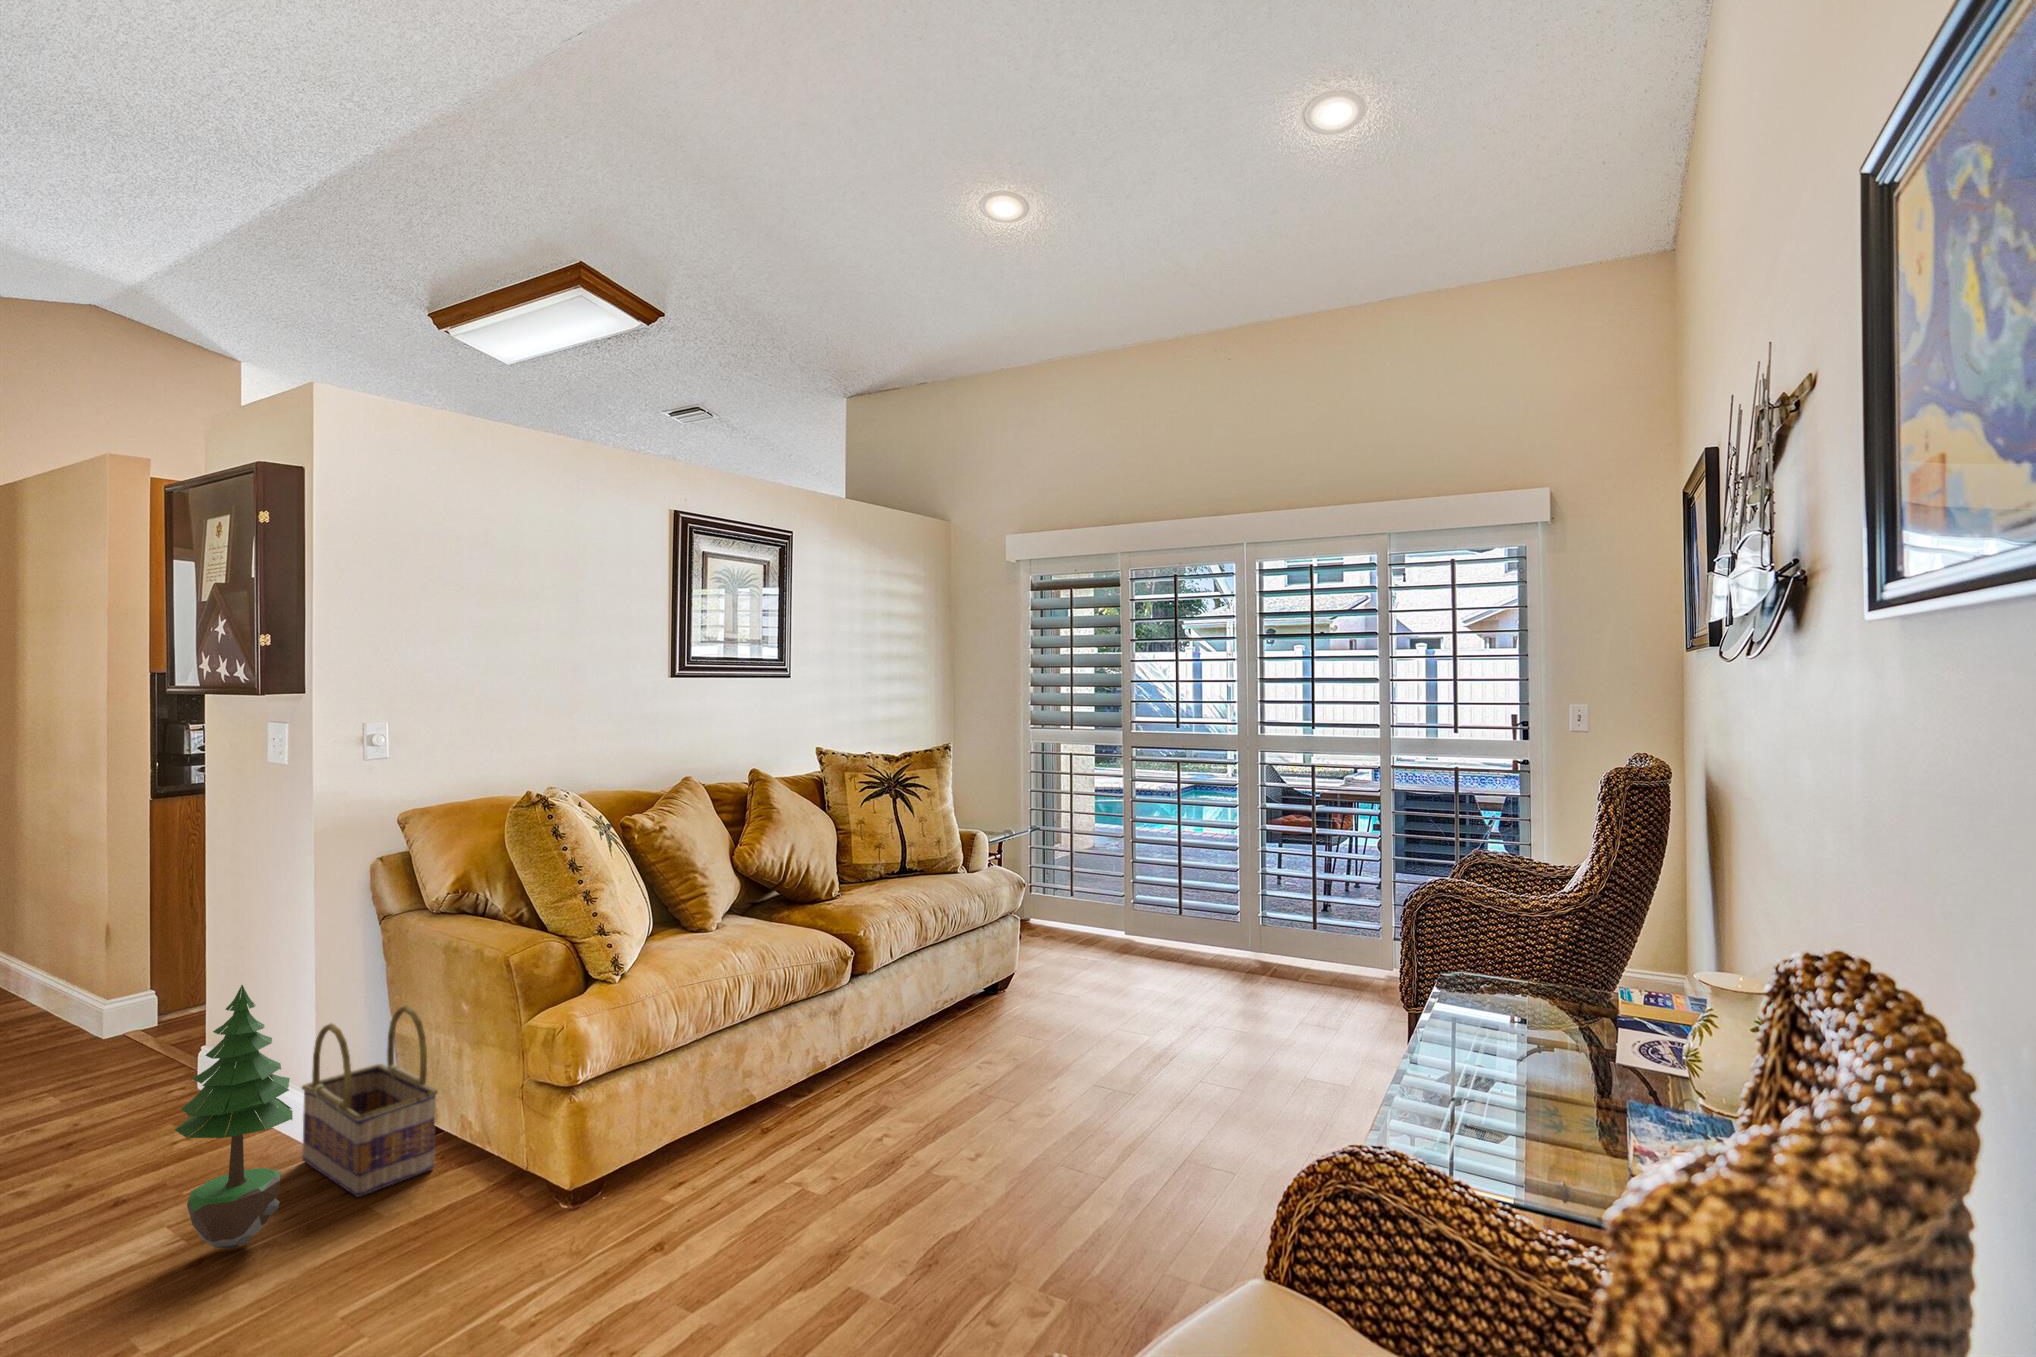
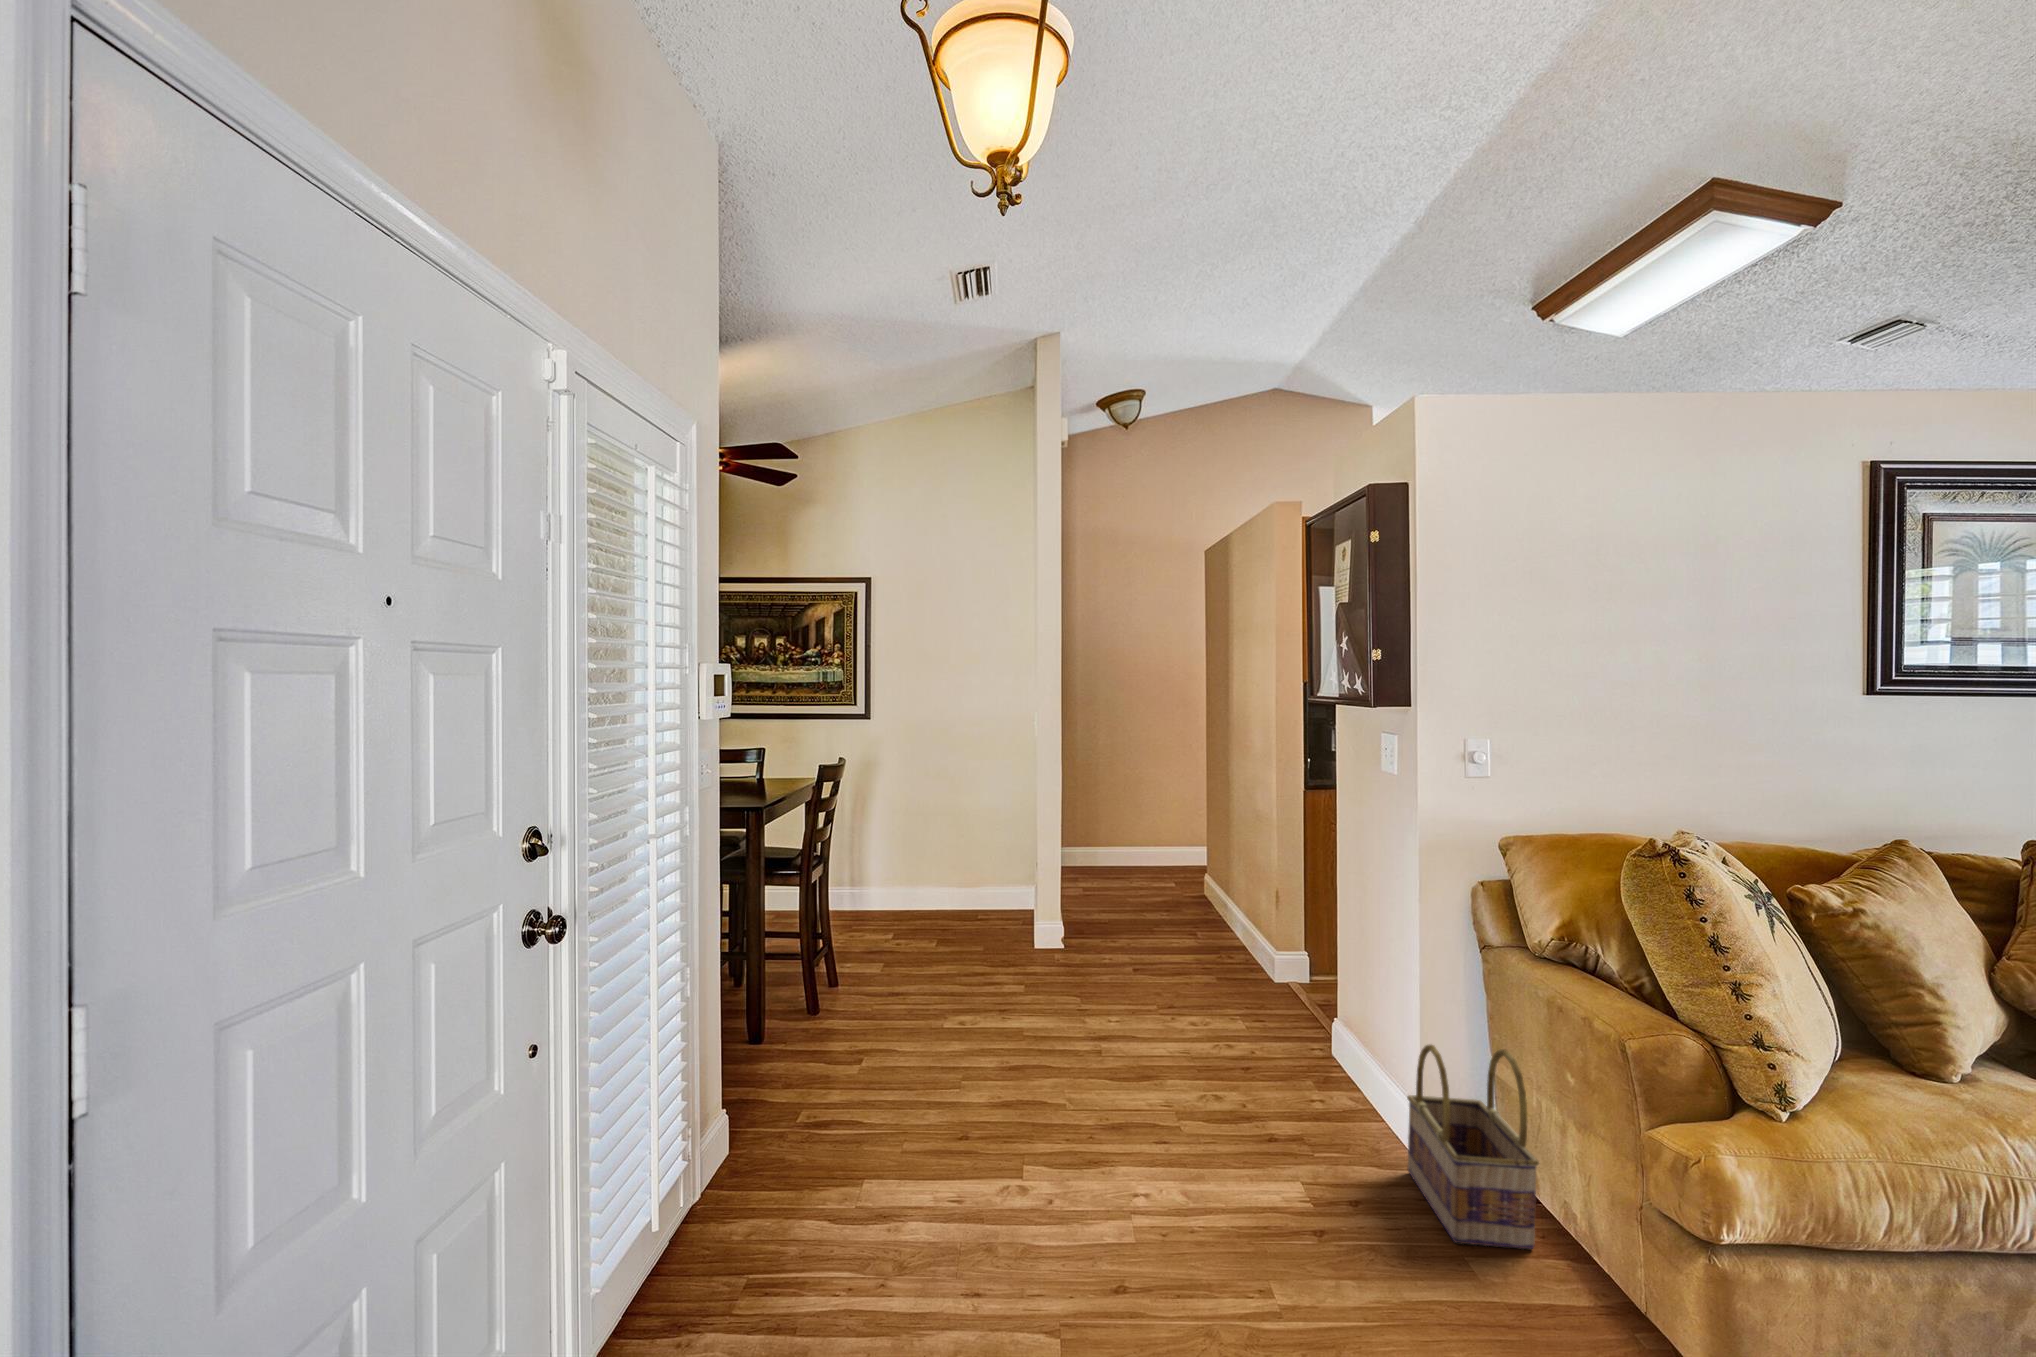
potted tree: present [175,985,293,1249] -> none [1300,985,1395,1241]

